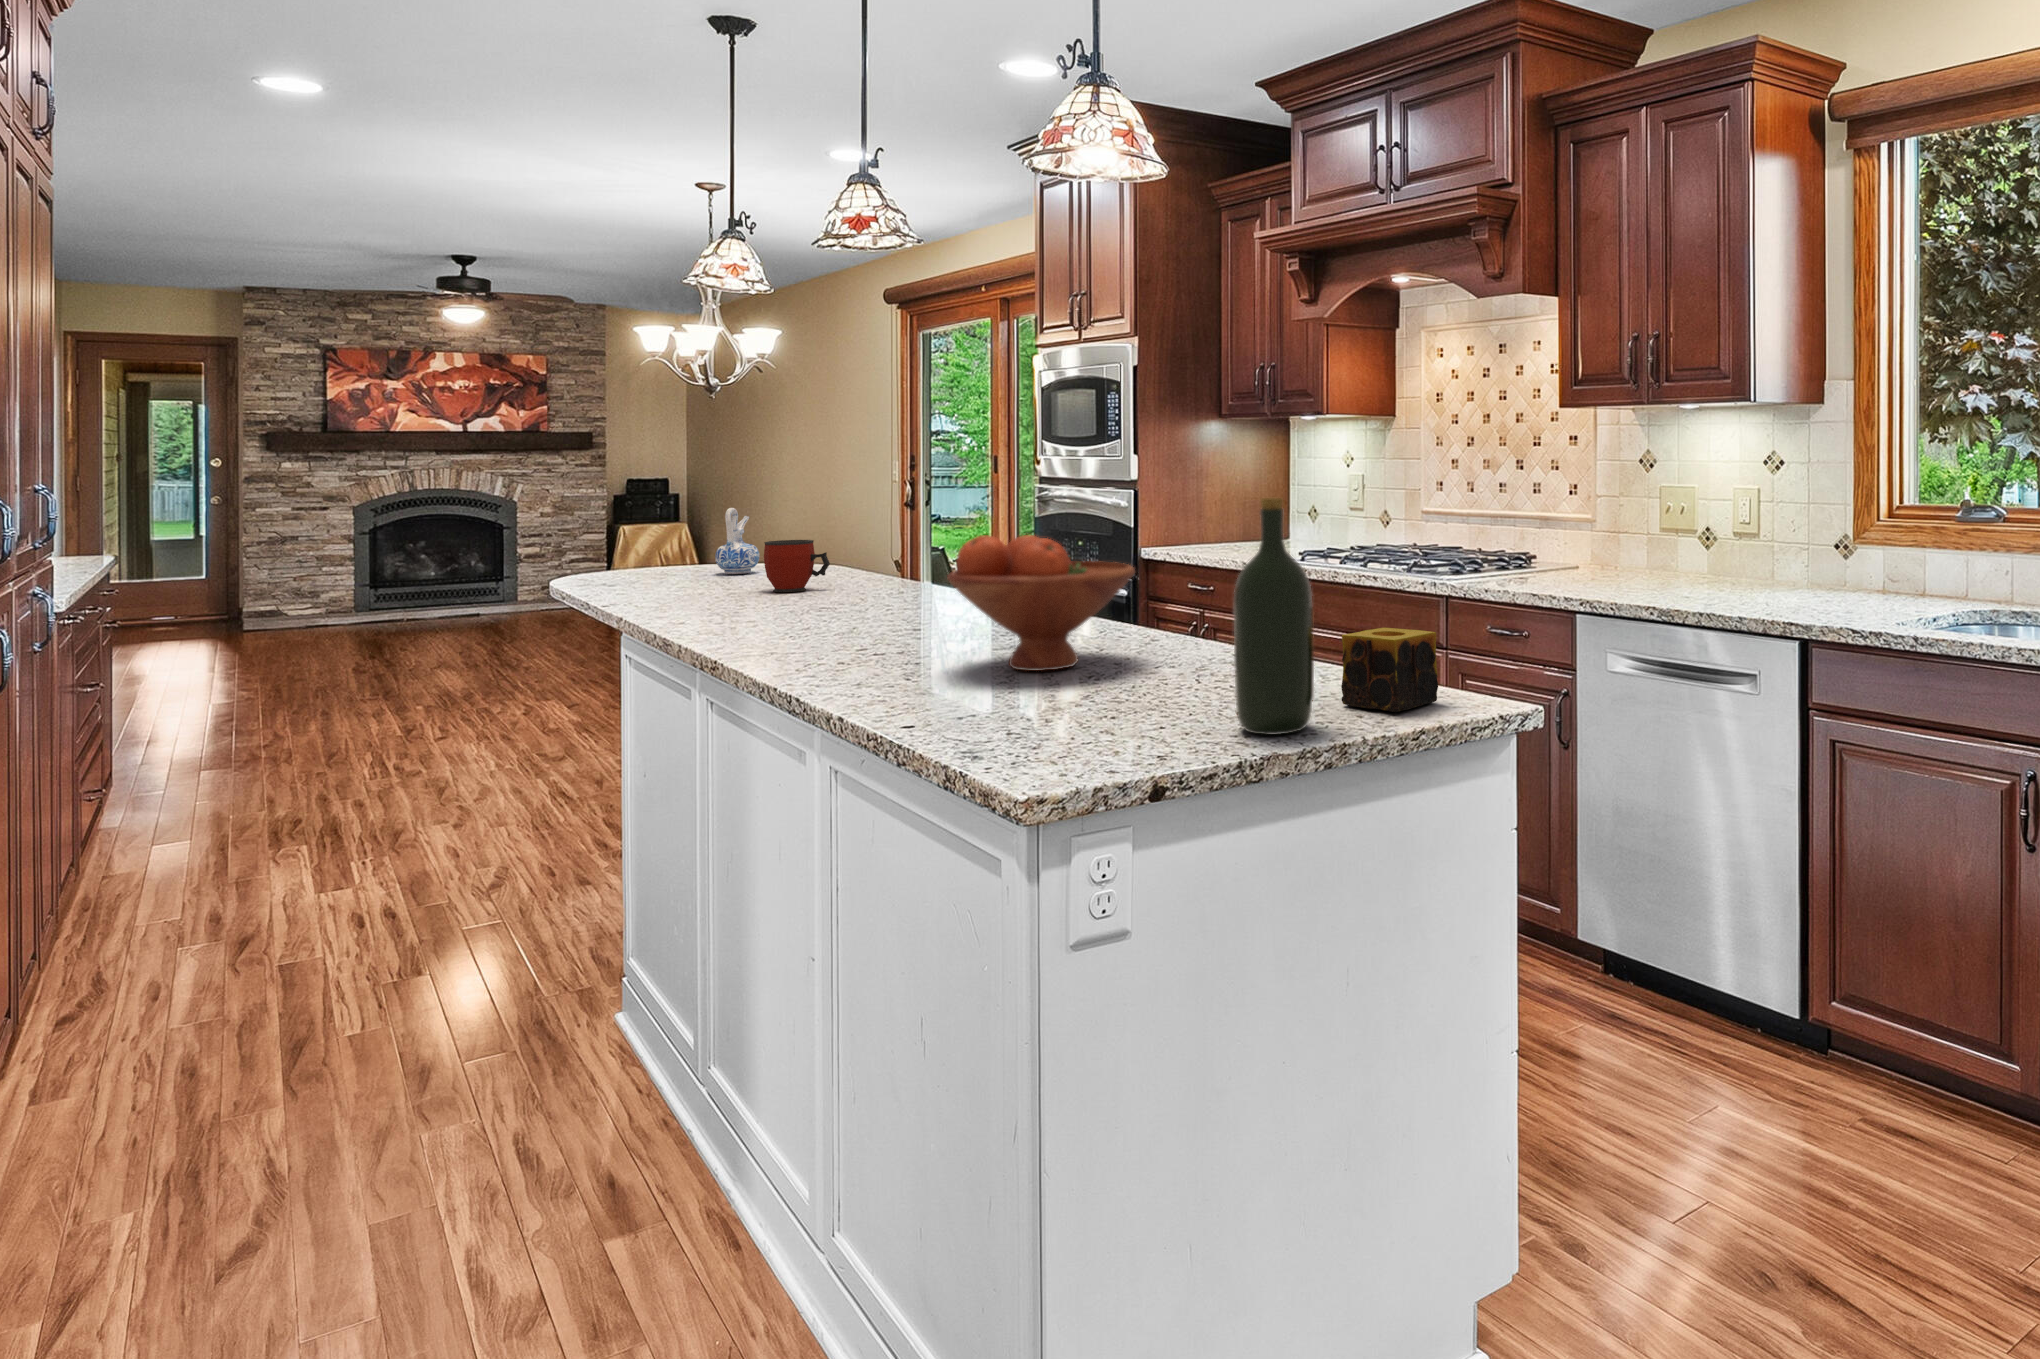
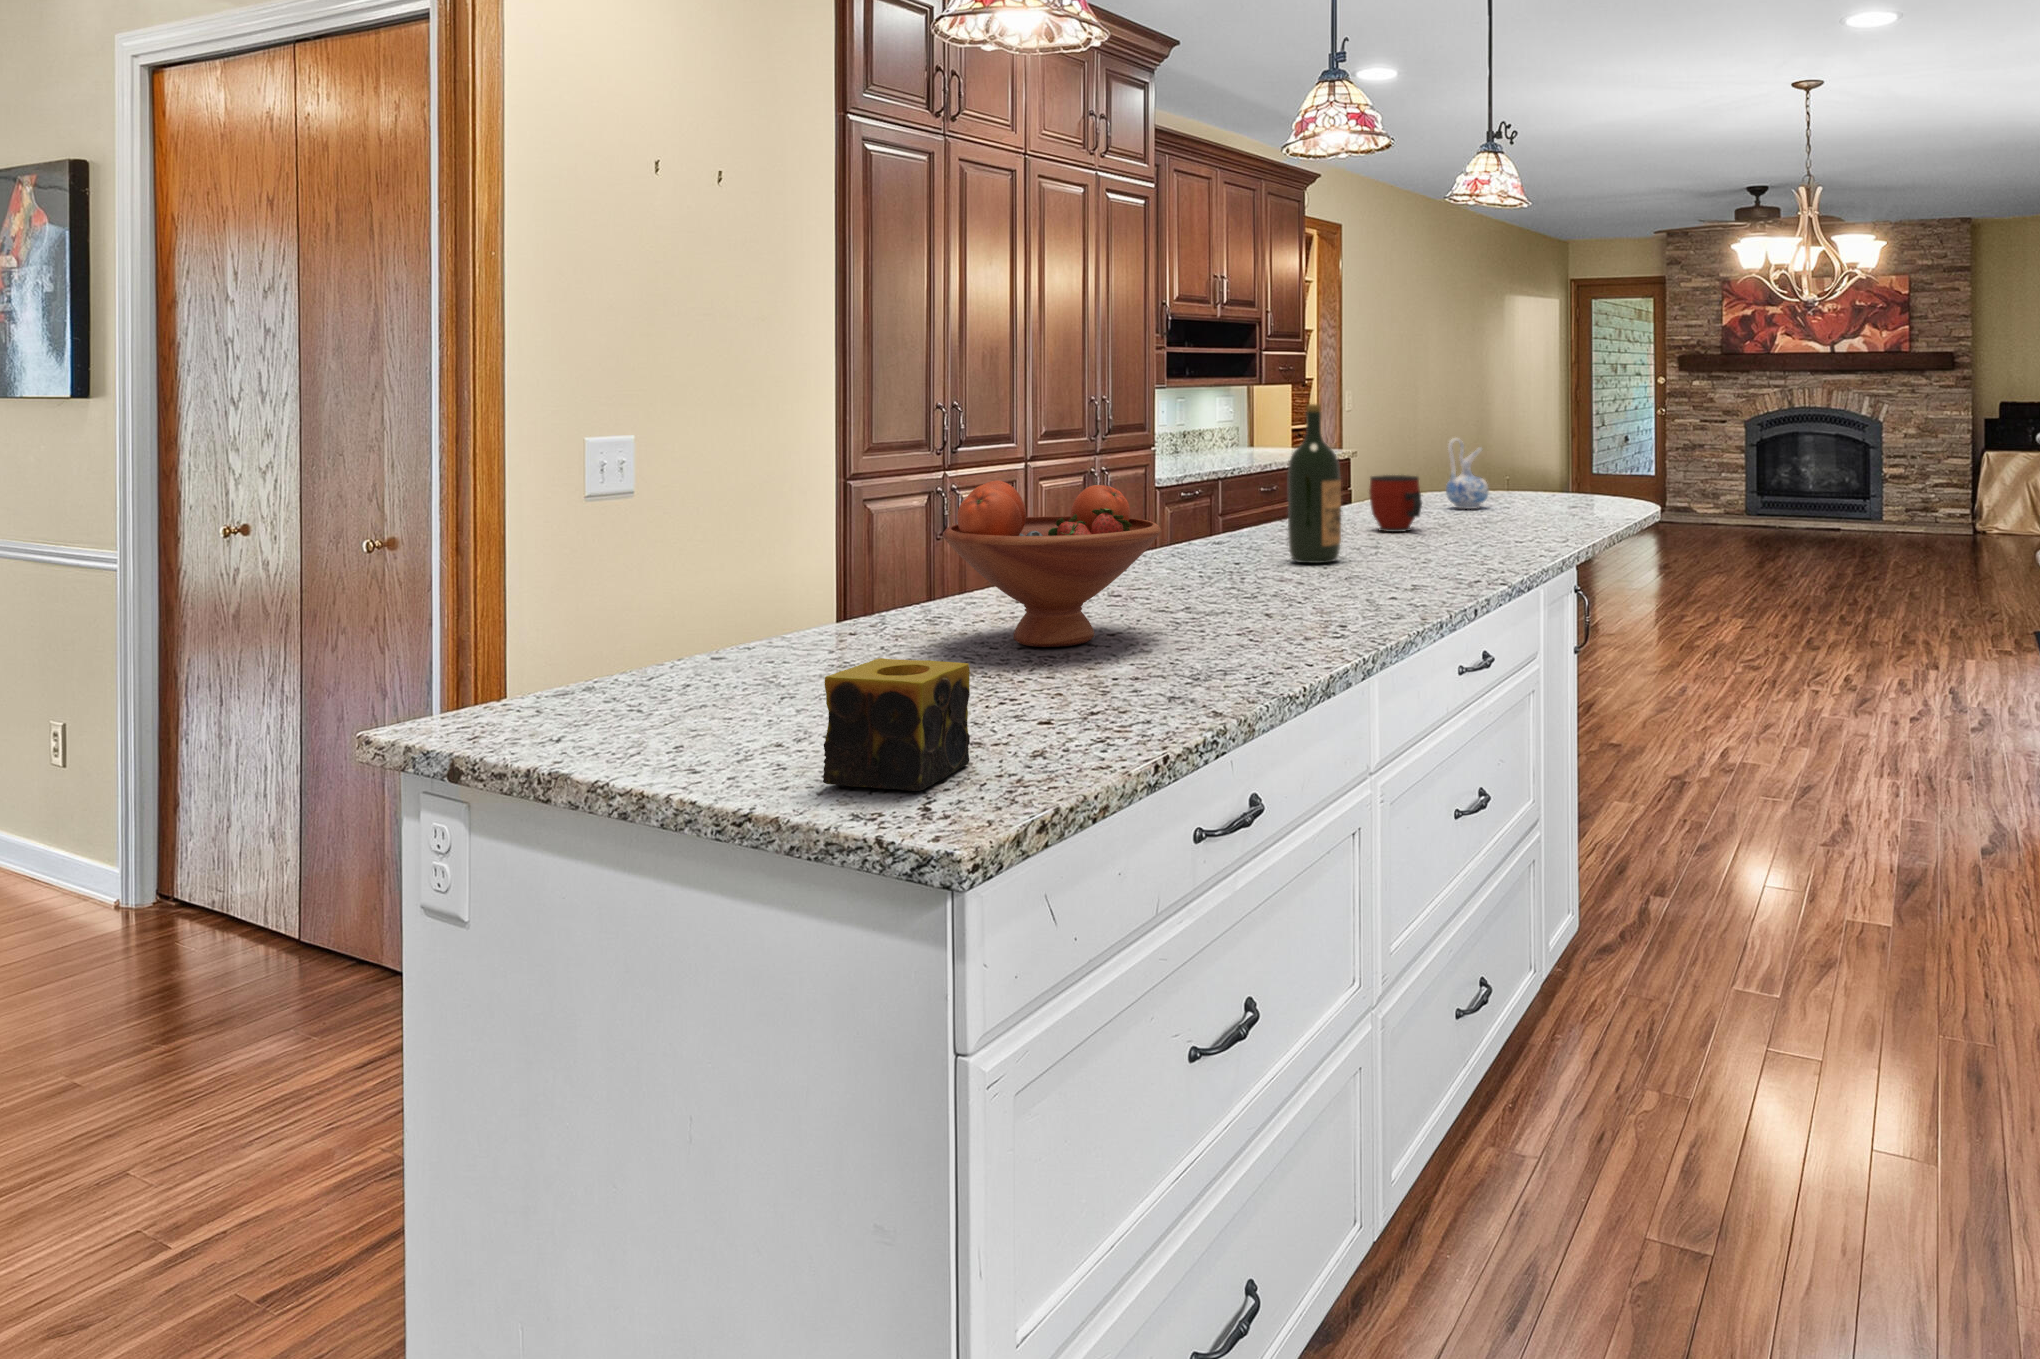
wine bottle: present [1234,498,1314,735] -> present [1288,404,1341,563]

